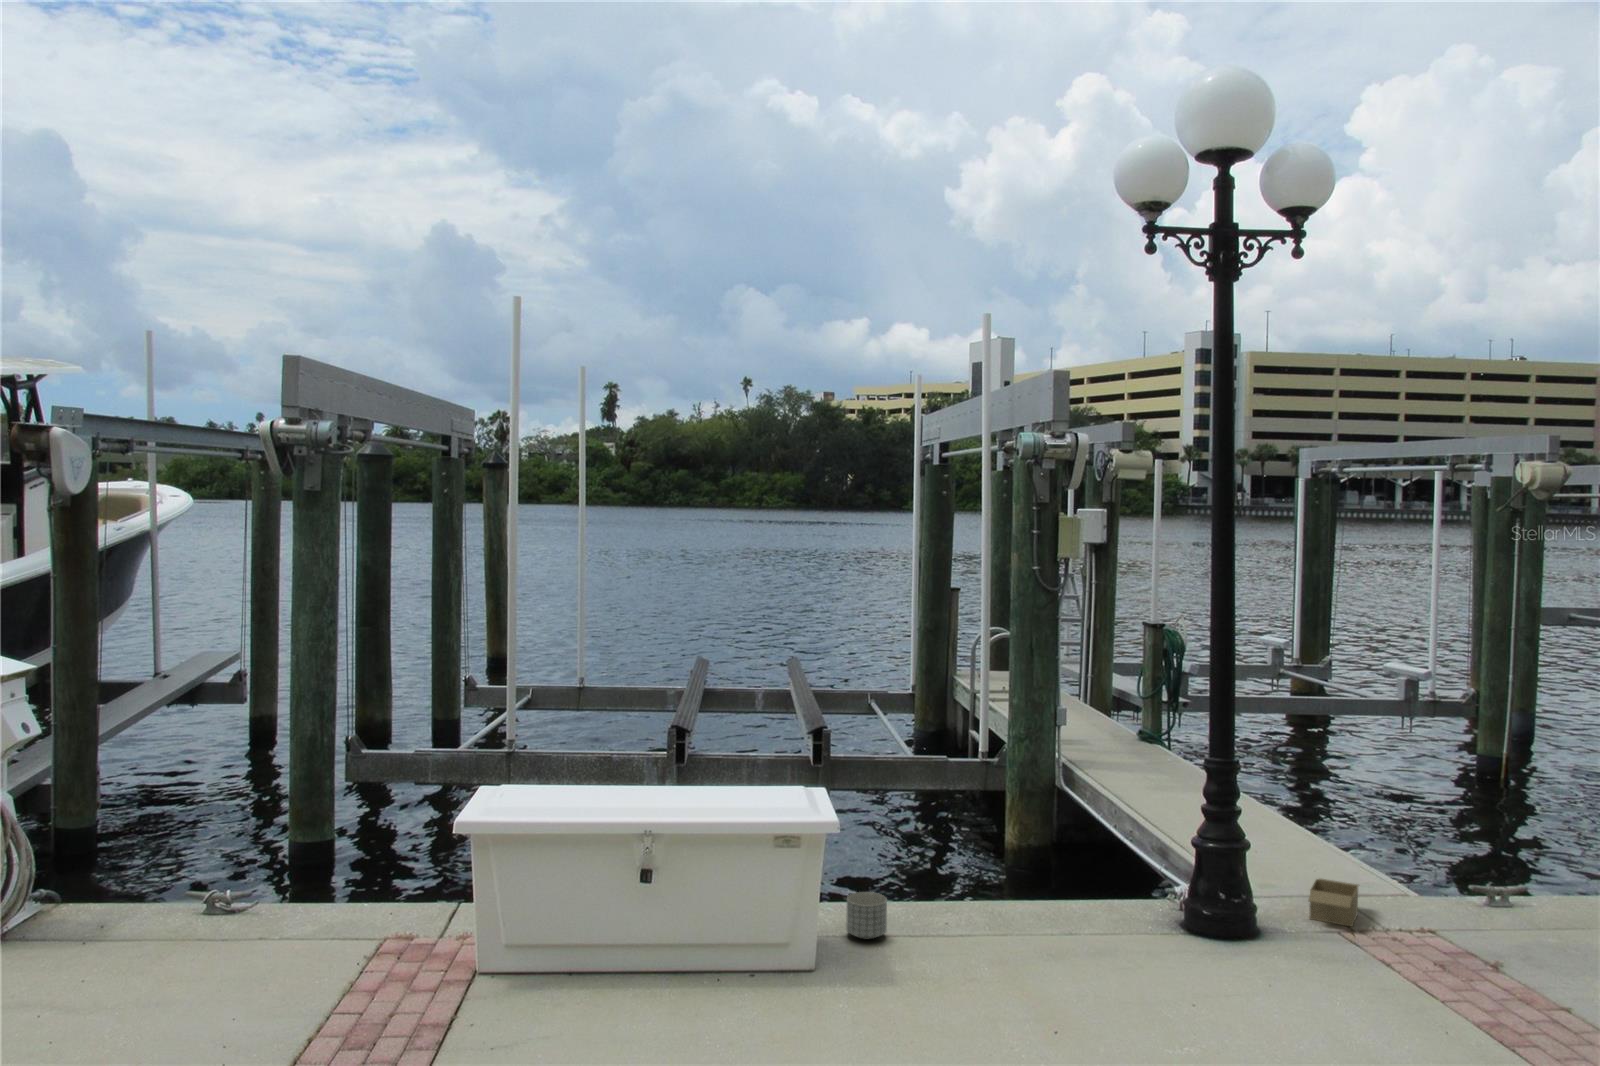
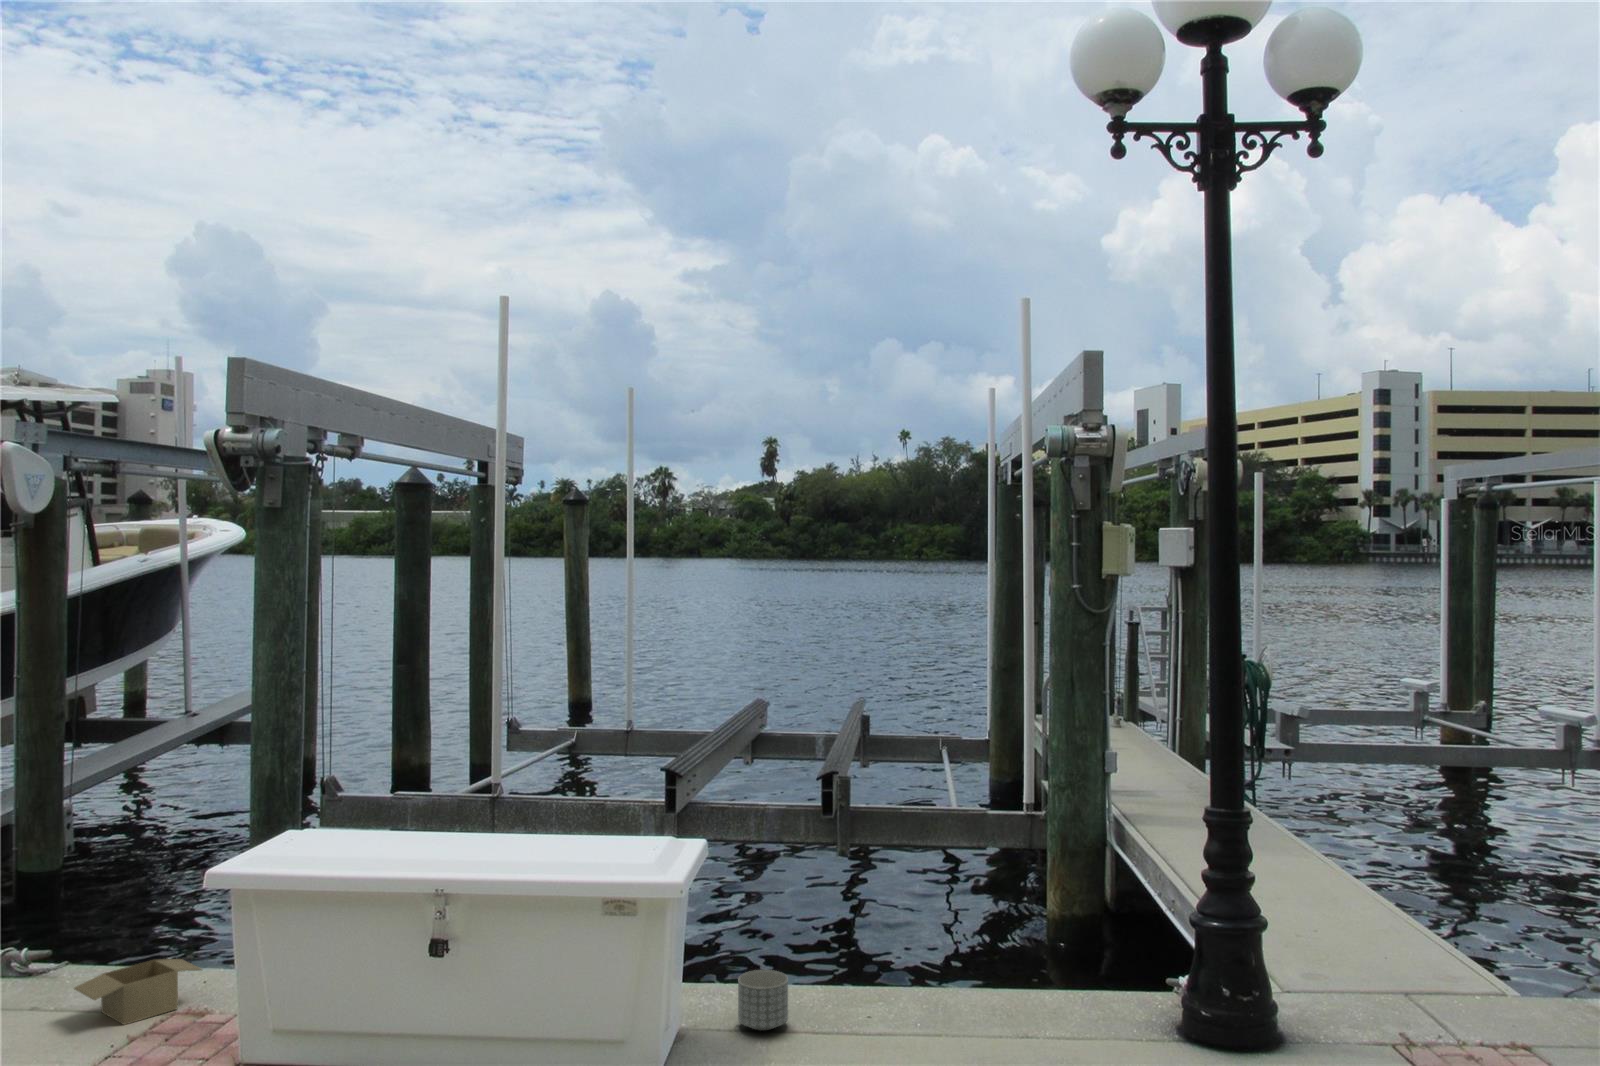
cardboard box: present [1308,879,1358,927] -> present [74,959,202,1025]

